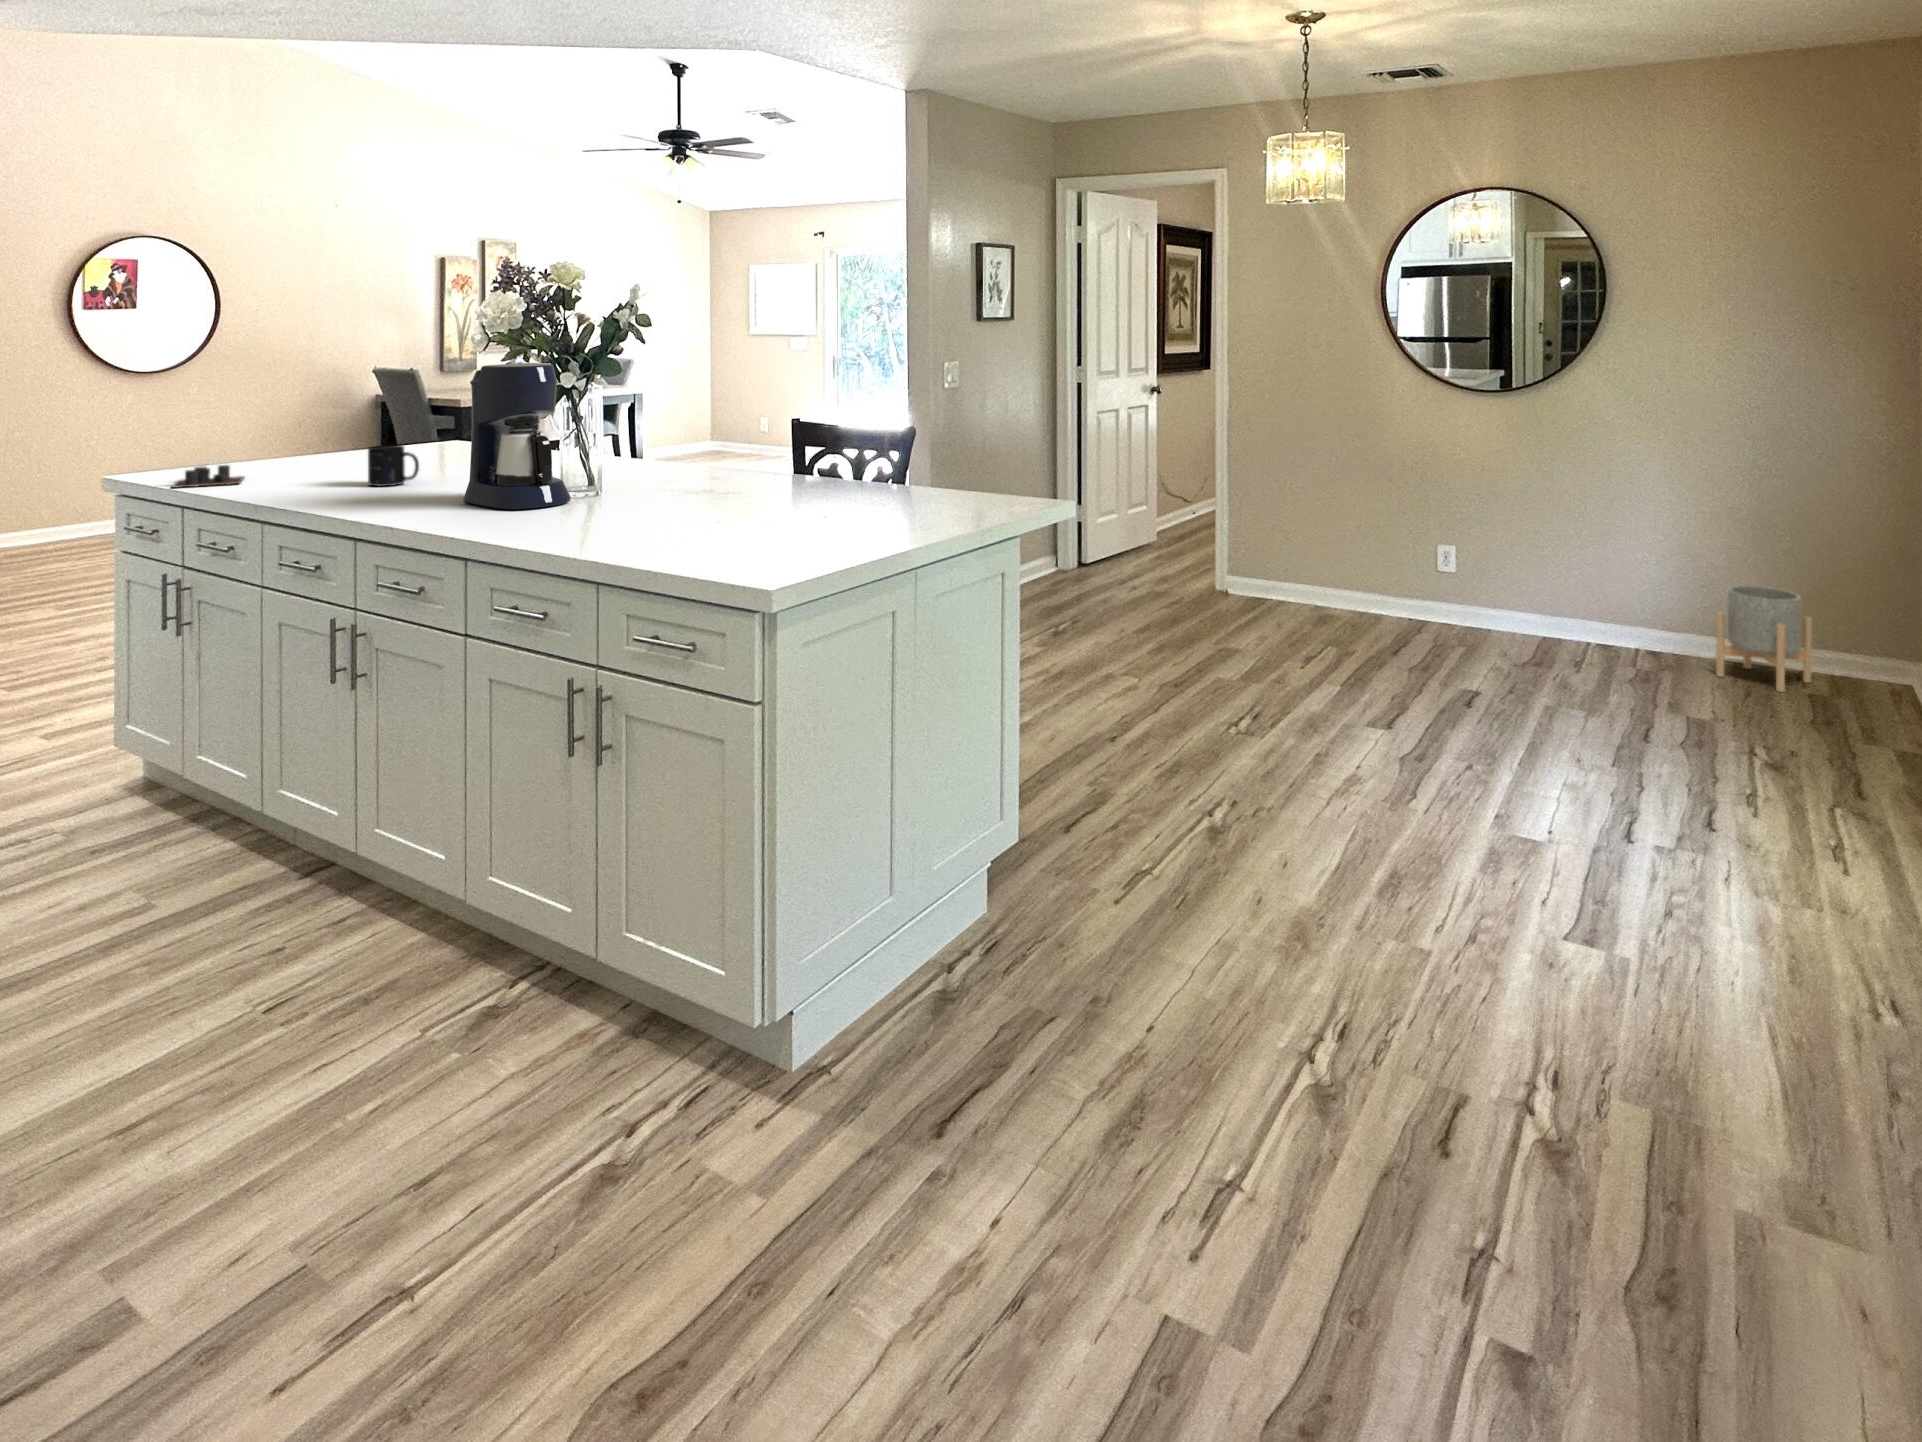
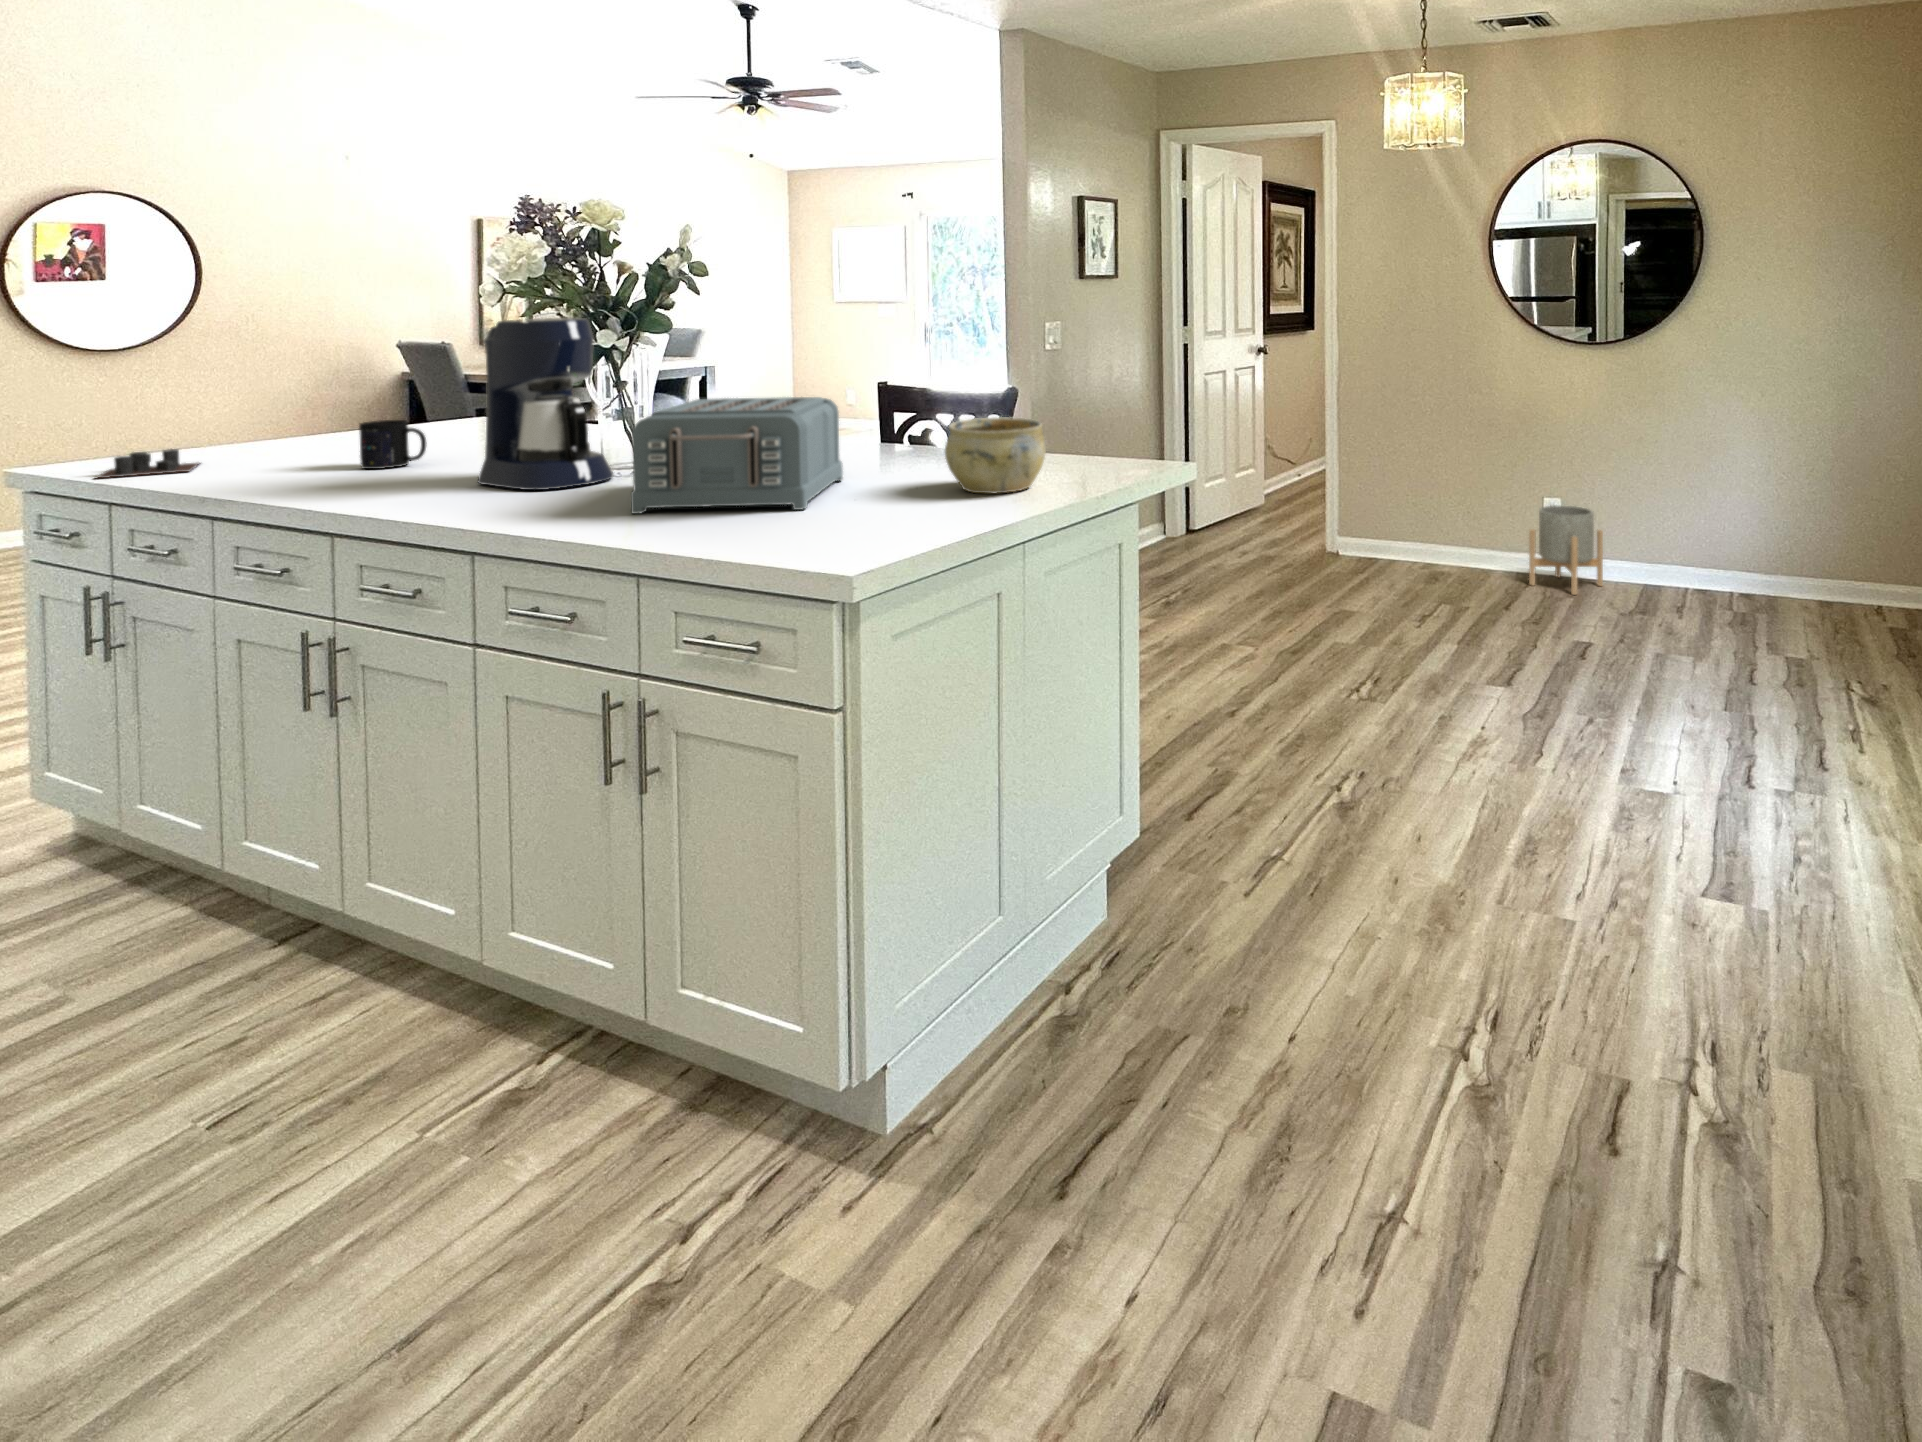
toaster: none [590,436,761,534] -> present [631,397,843,514]
ceramic bowl: none [848,458,937,526] -> present [945,417,1046,493]
planter: present [1716,586,1812,692] -> present [1529,506,1603,595]

